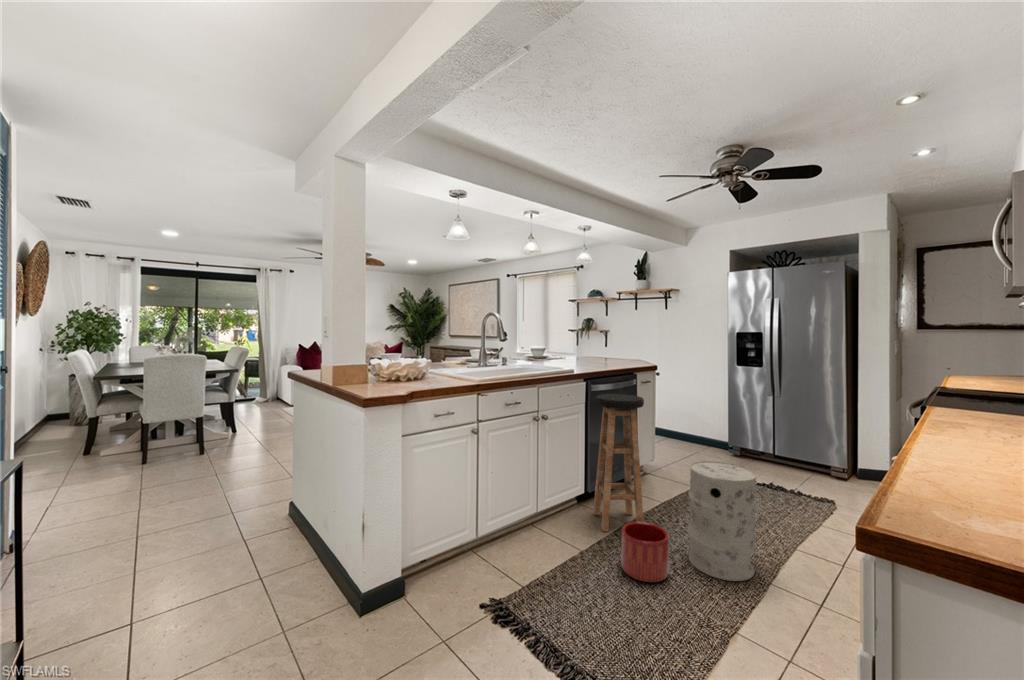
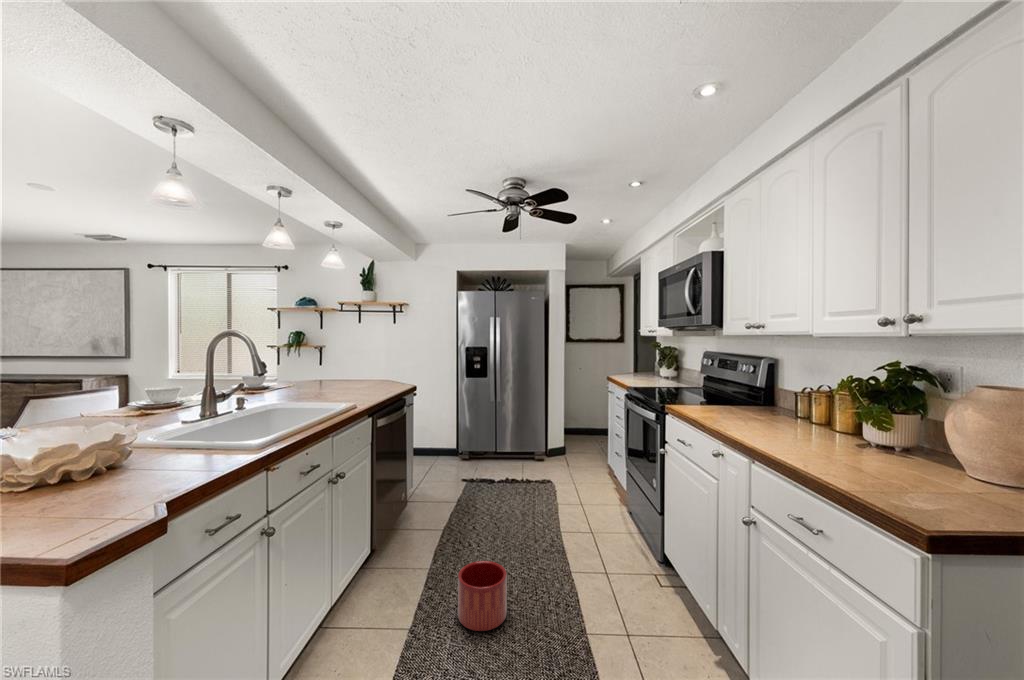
bar stool: present [593,394,644,531] -> none [386,424,450,590]
trash can: present [687,461,757,581] -> none [501,475,559,590]

